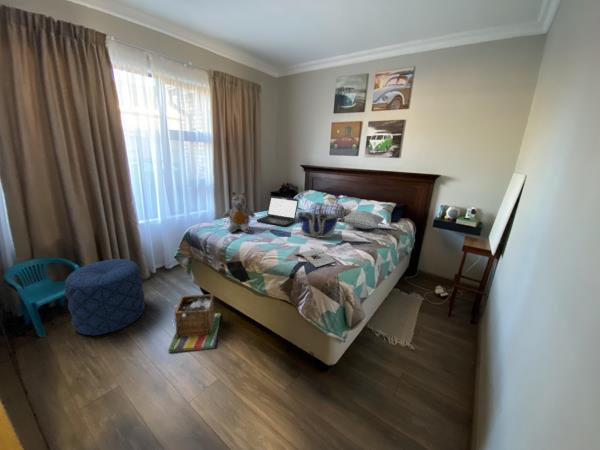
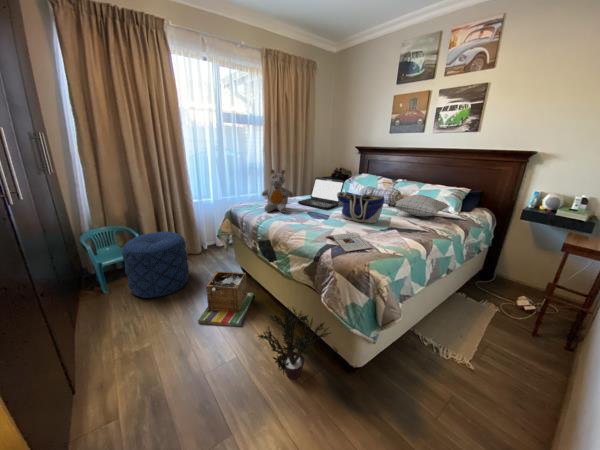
potted plant: none [242,321,310,388] -> present [259,307,330,379]

